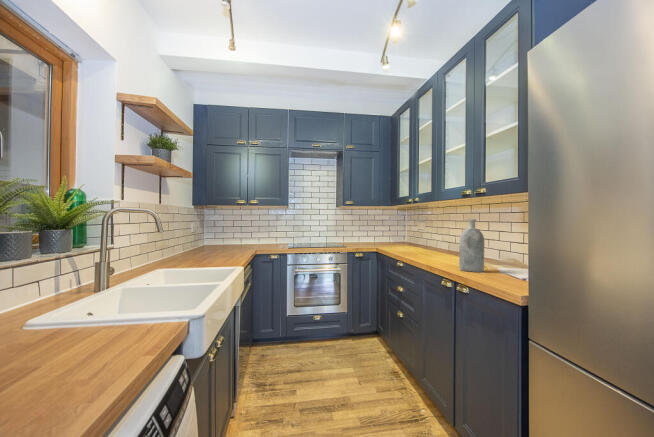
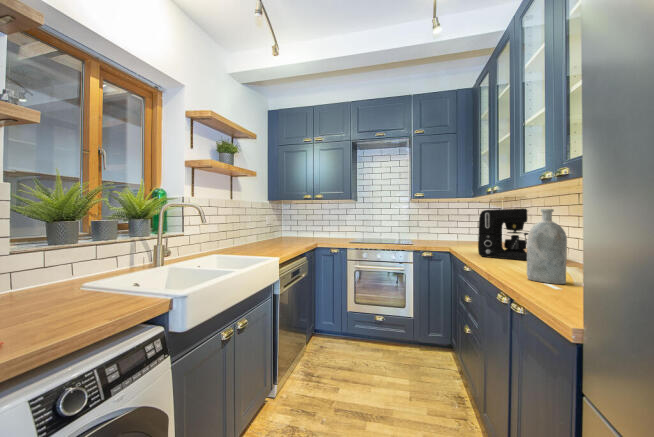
coffee maker: none [406,218,443,257] -> present [478,208,528,260]

